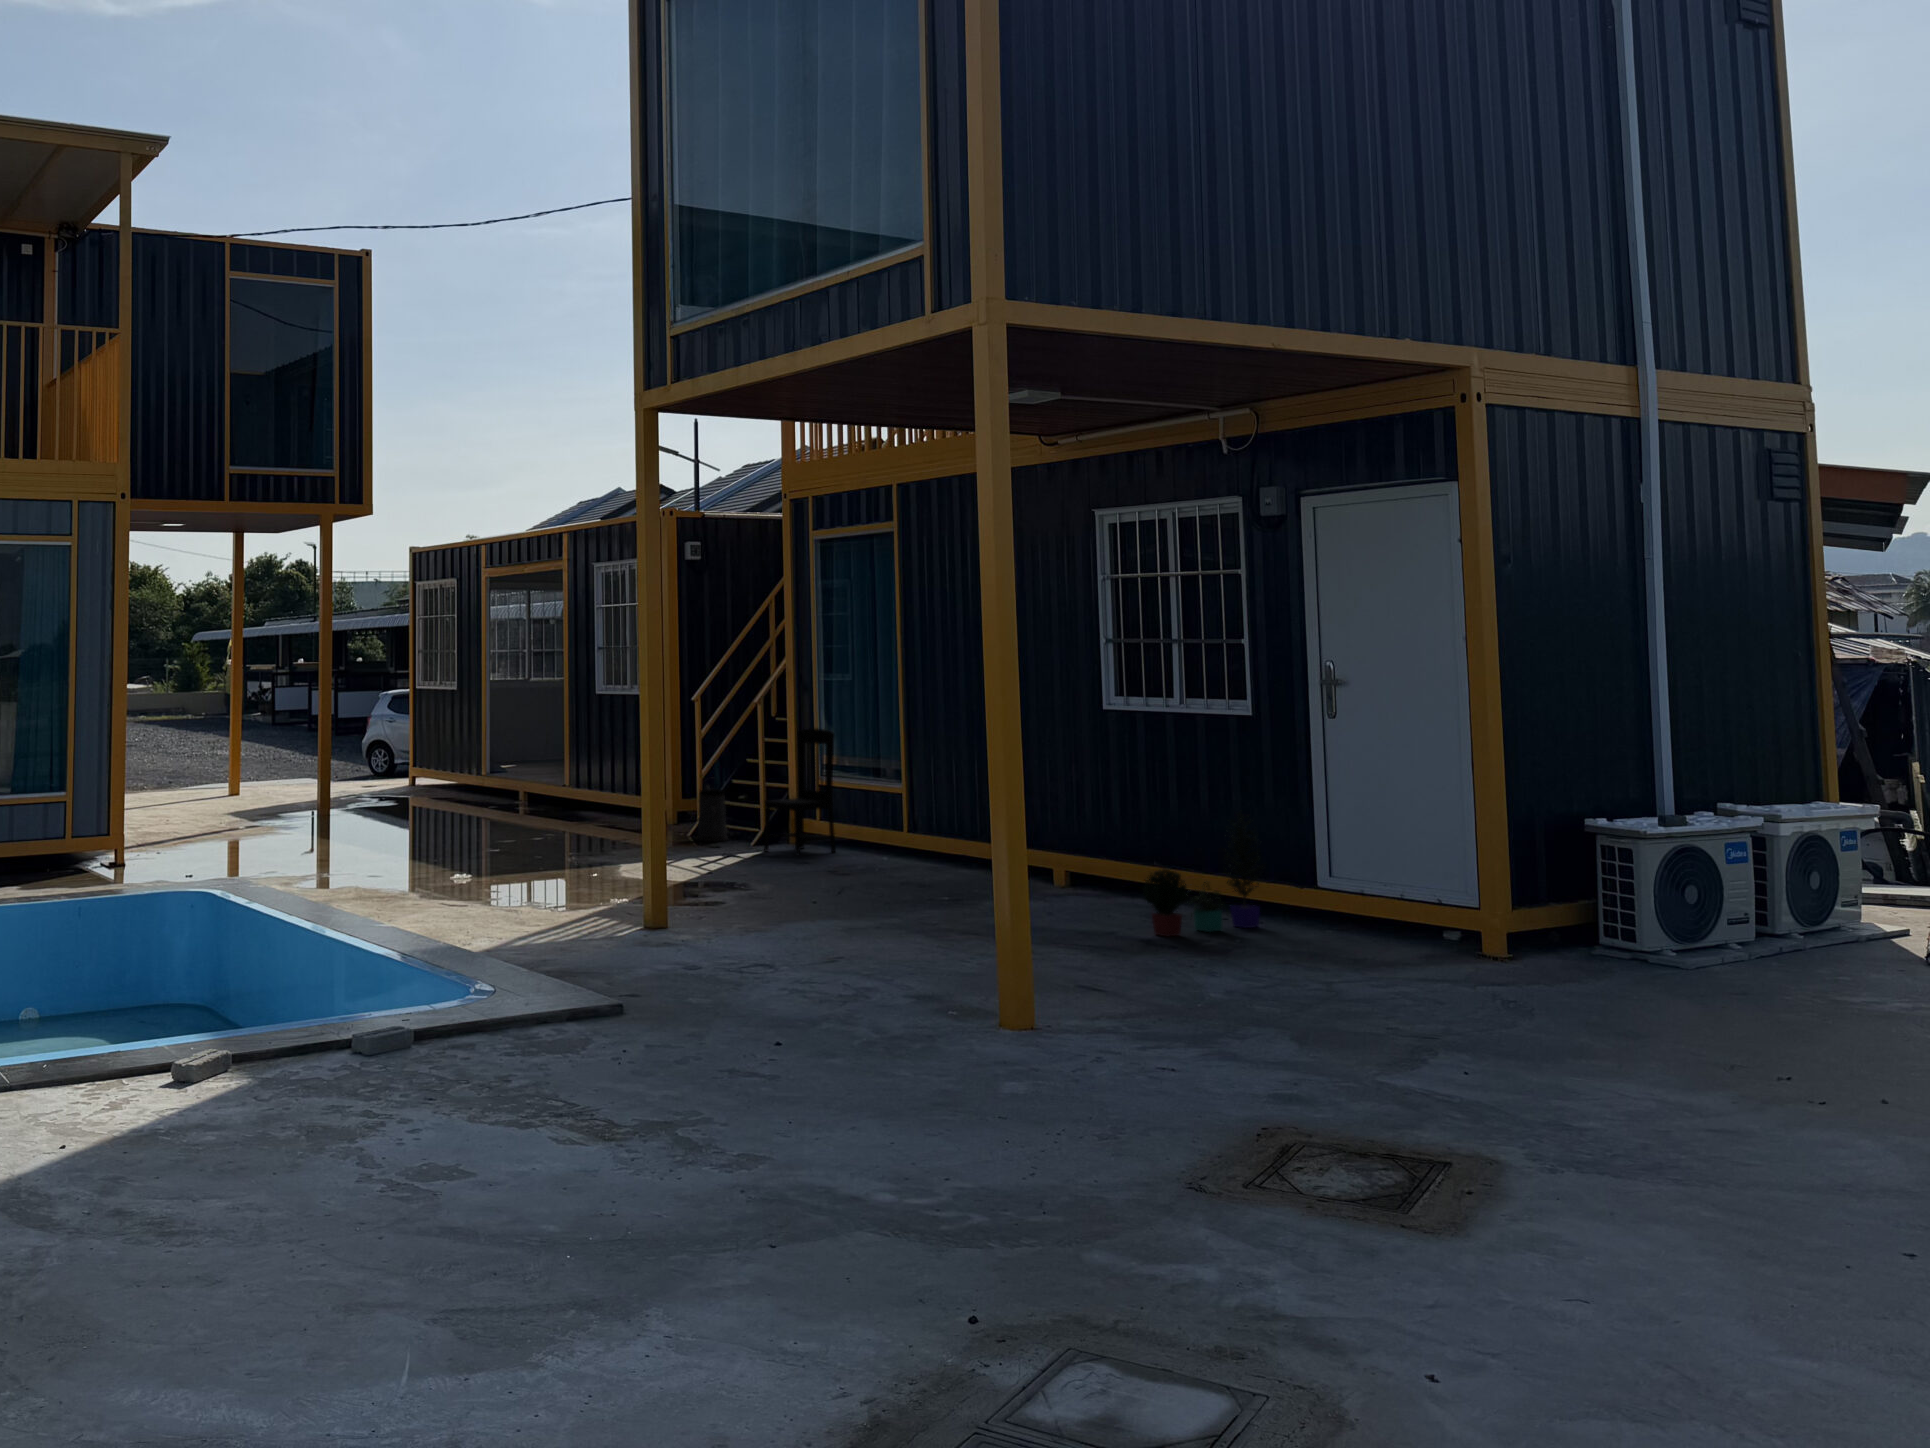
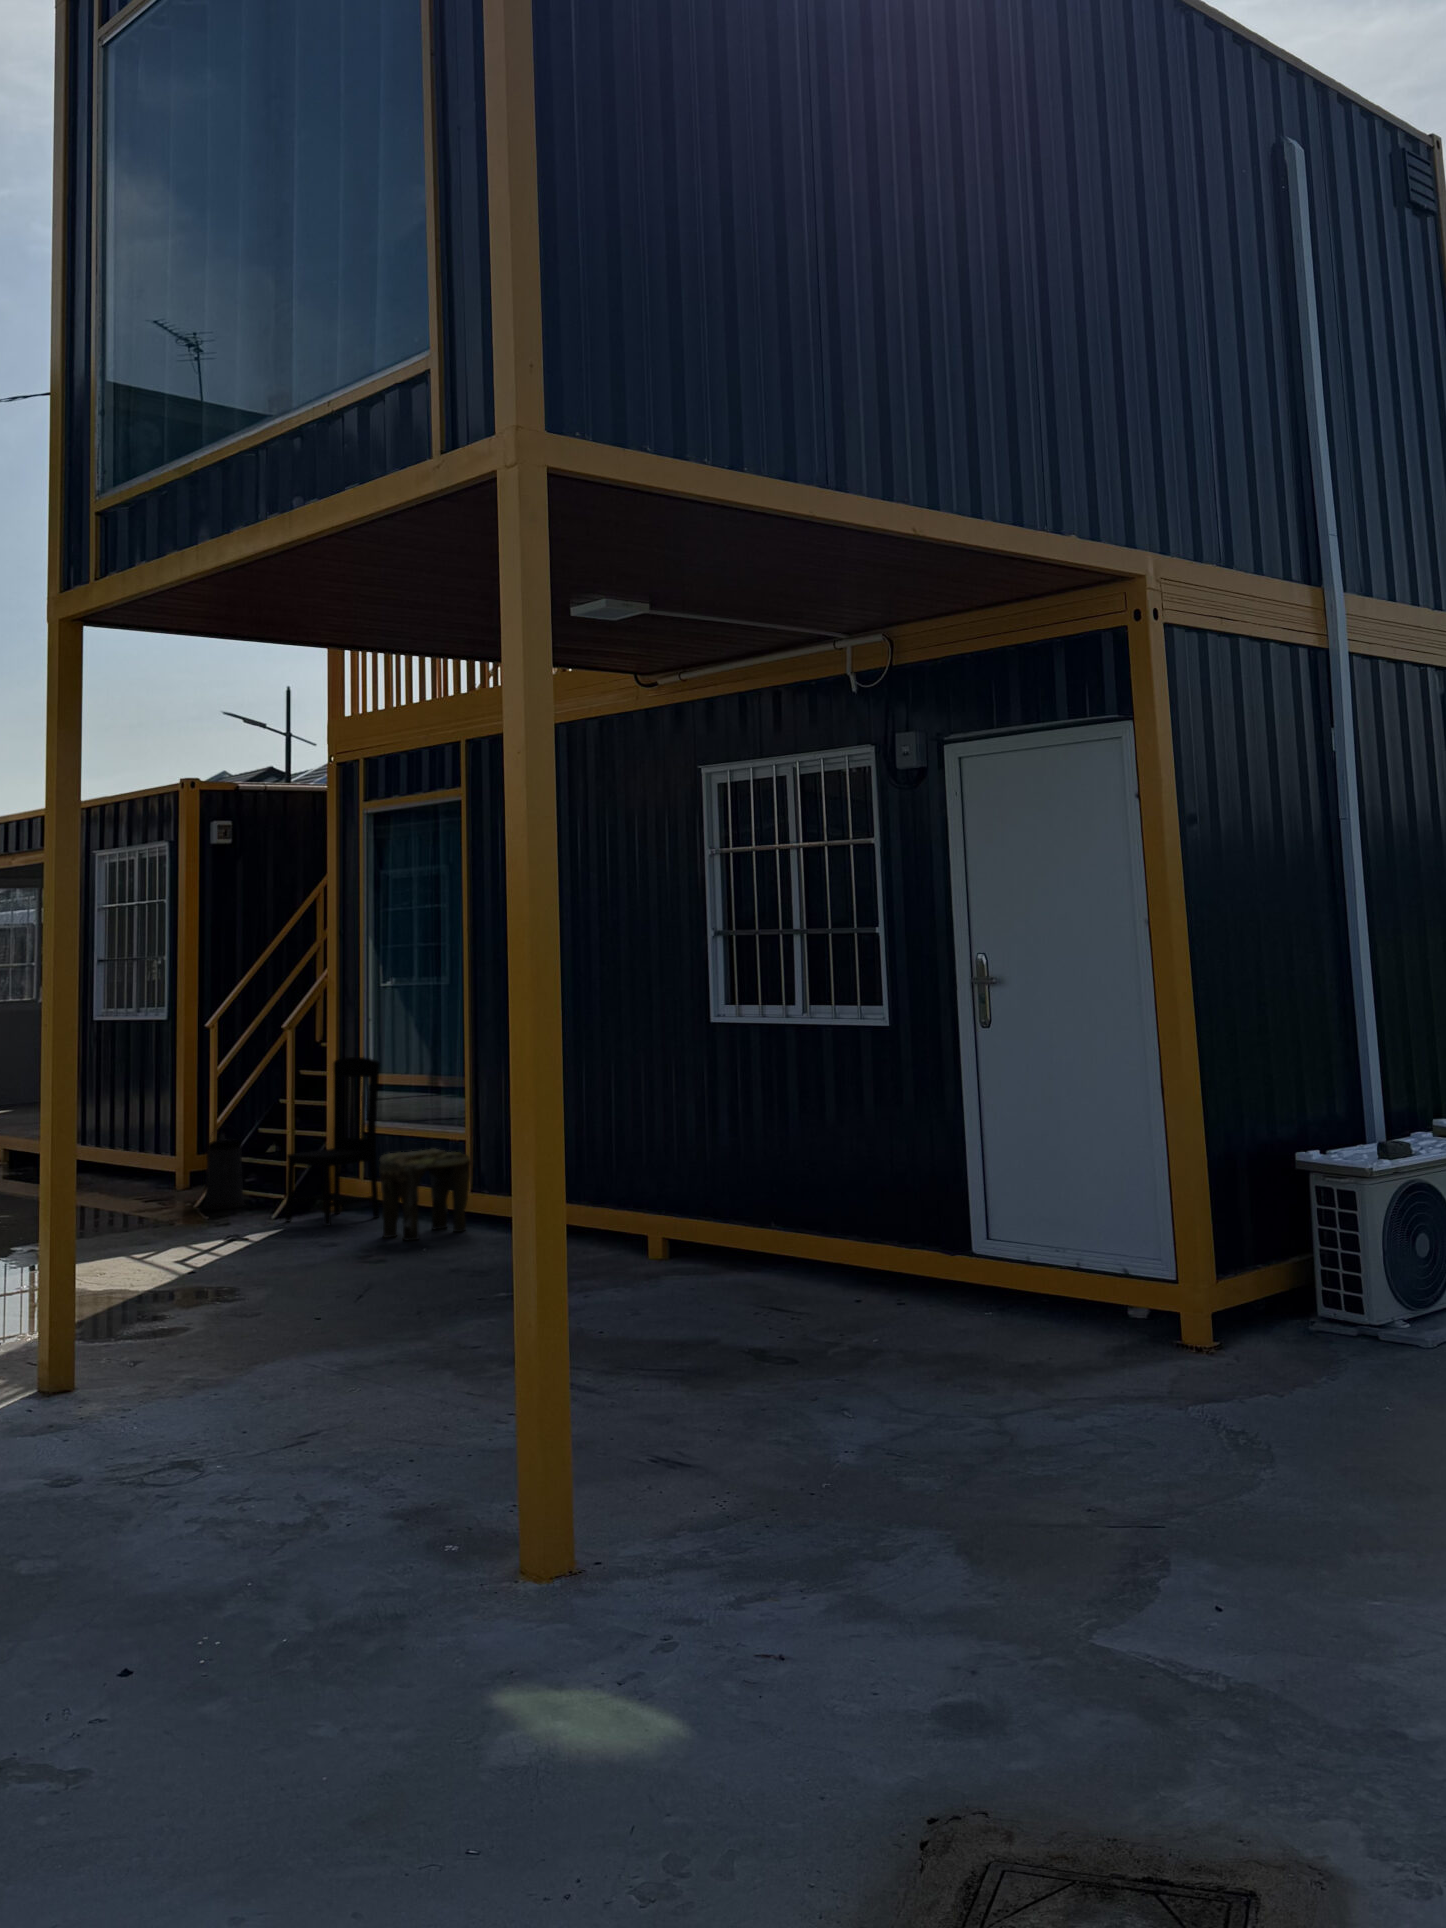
stool: none [839,800,910,868] -> present [379,1149,471,1240]
potted plant: present [1142,813,1263,936] -> none [750,1154,911,1335]

